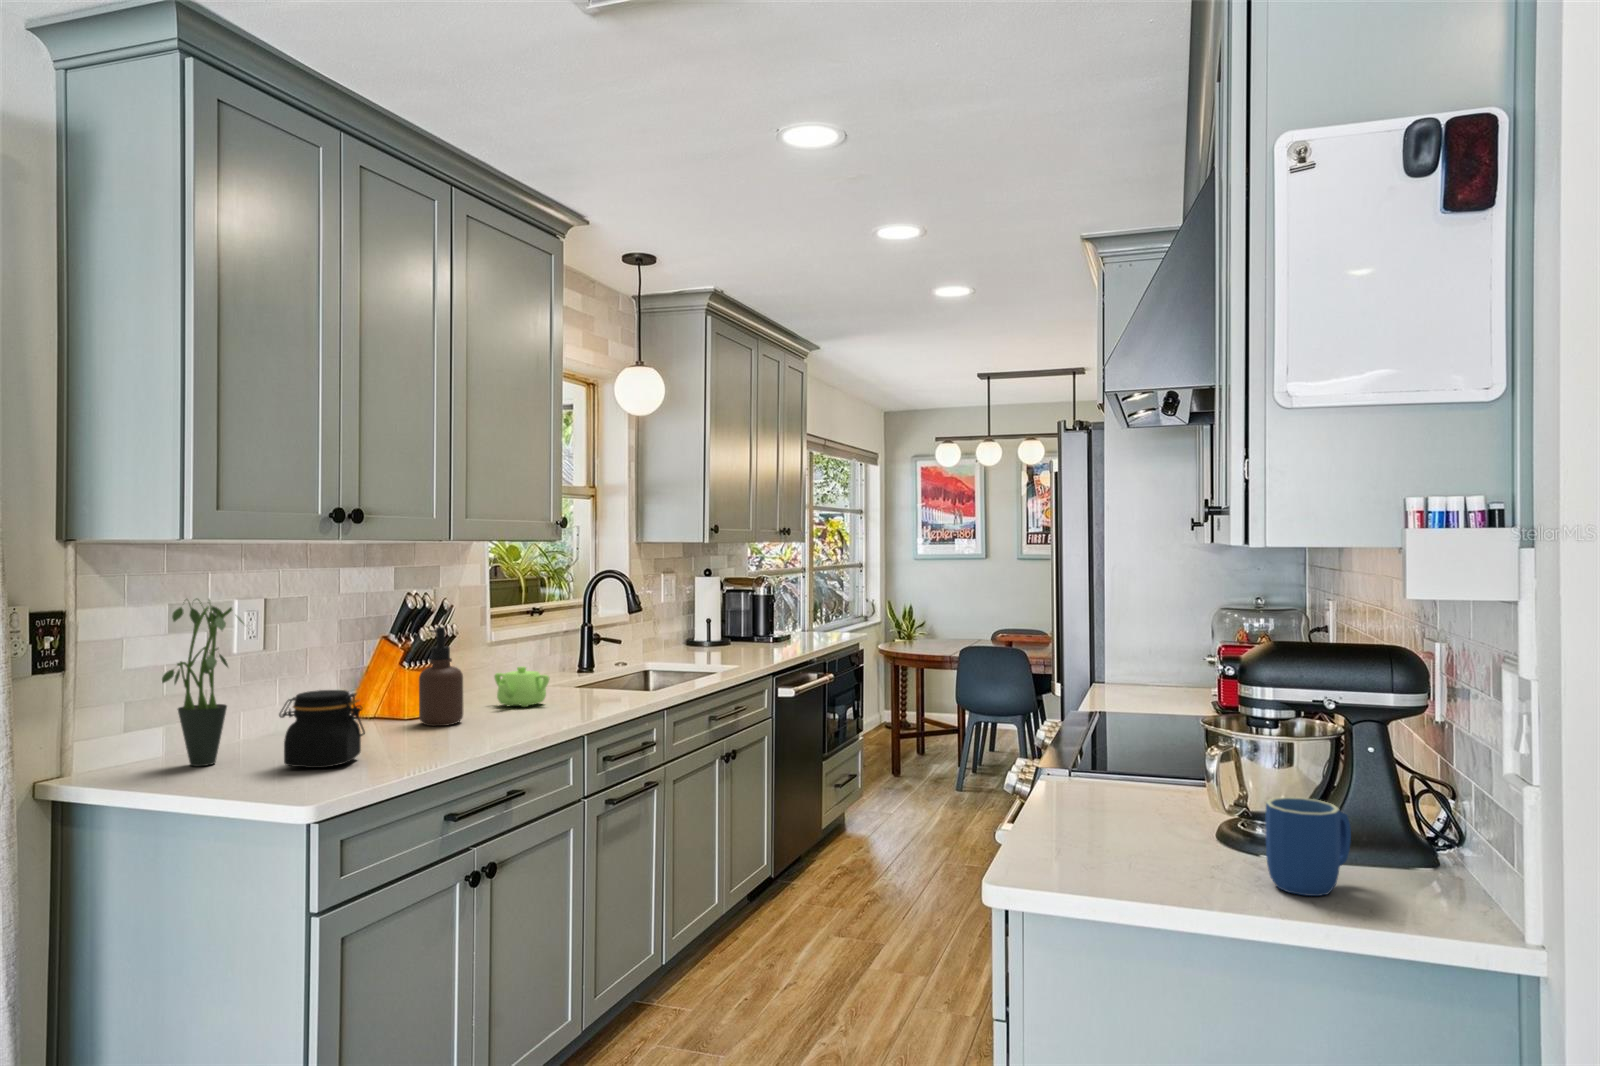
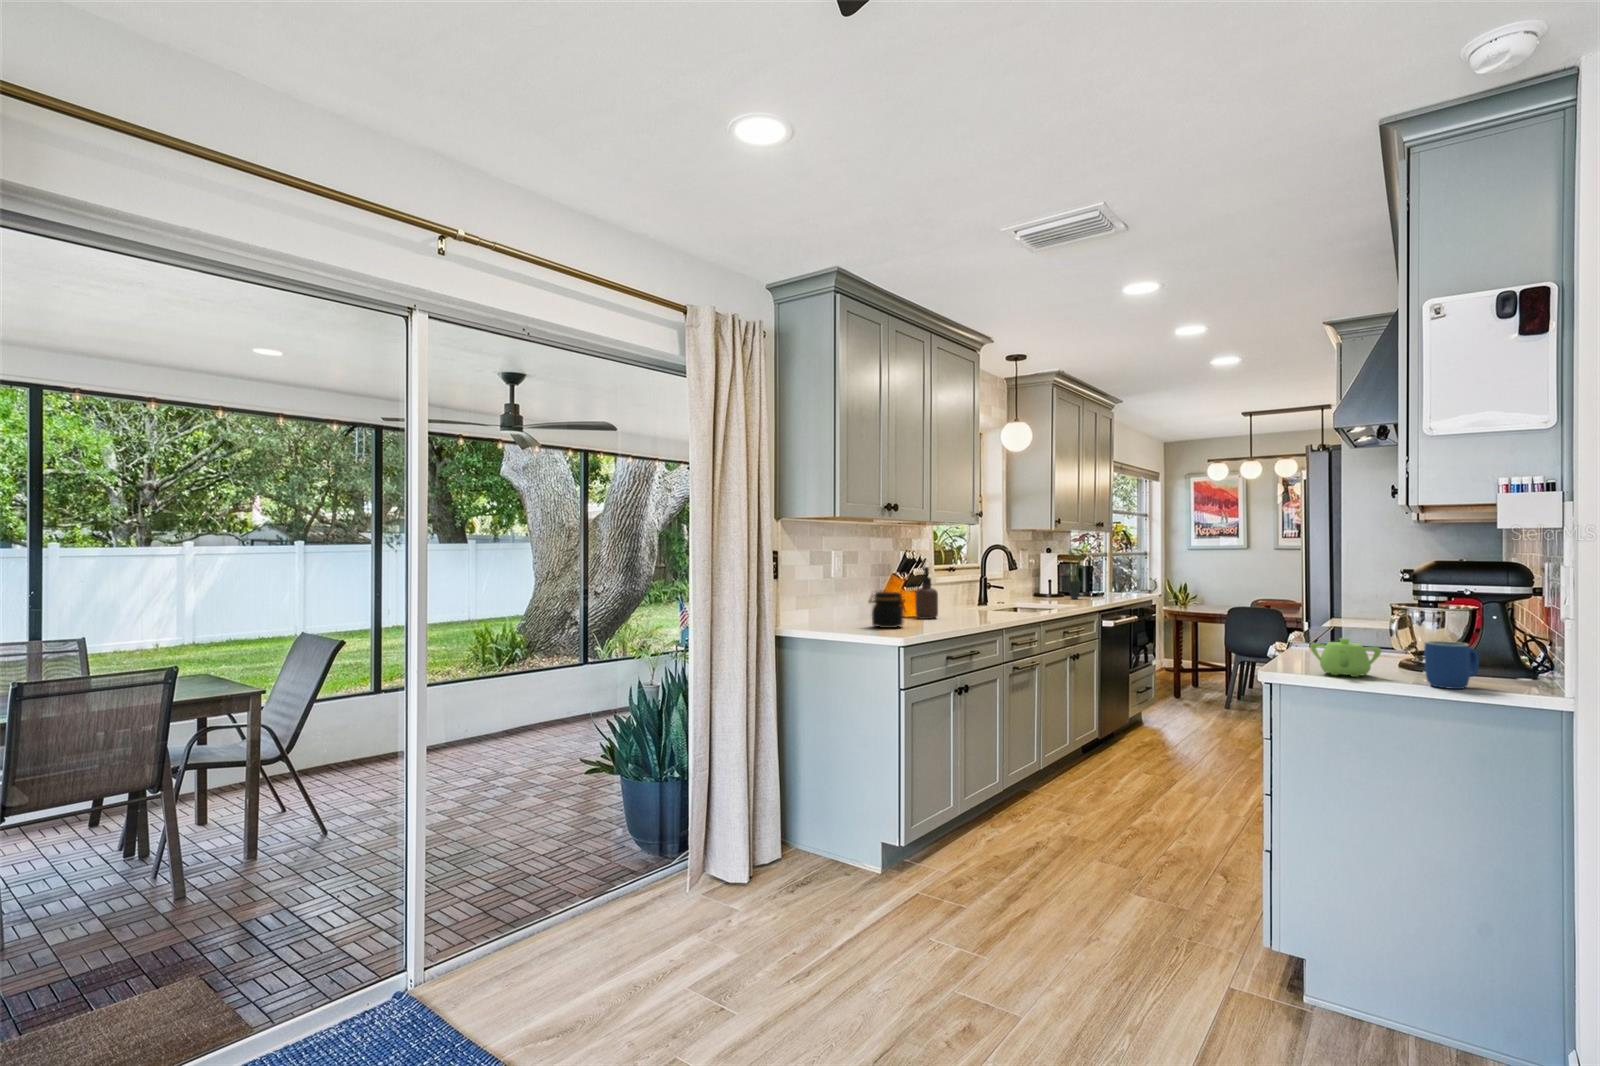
potted plant: present [162,598,244,766] -> present [1067,550,1084,599]
teapot: present [494,666,549,707] -> present [1310,638,1381,677]

